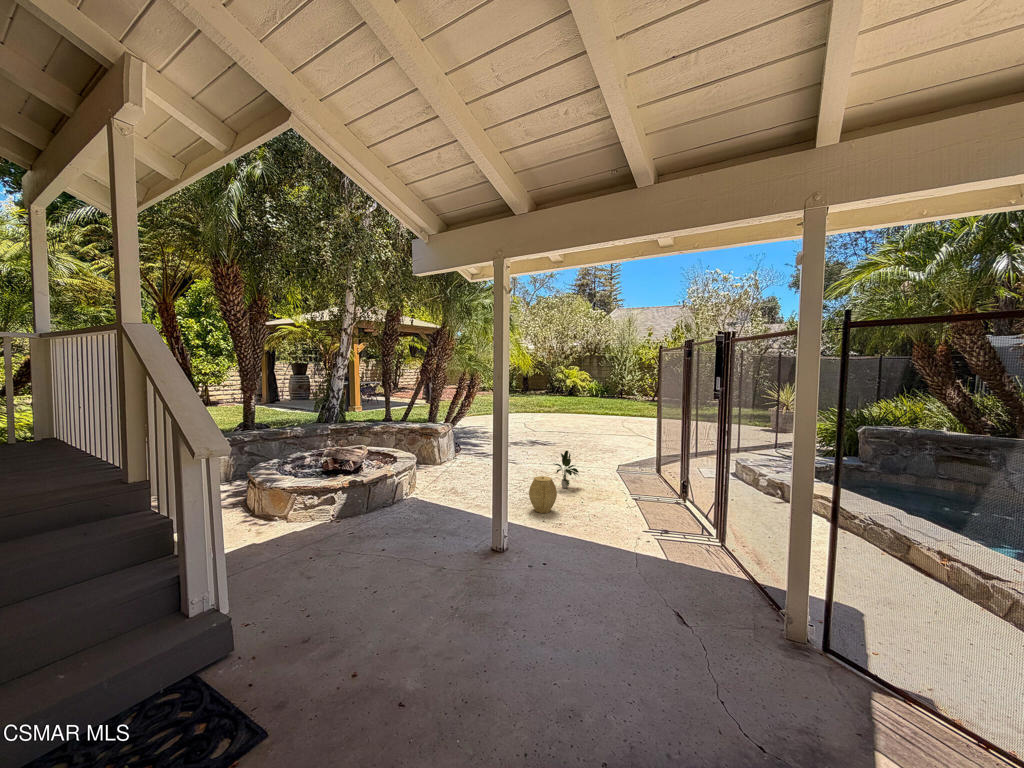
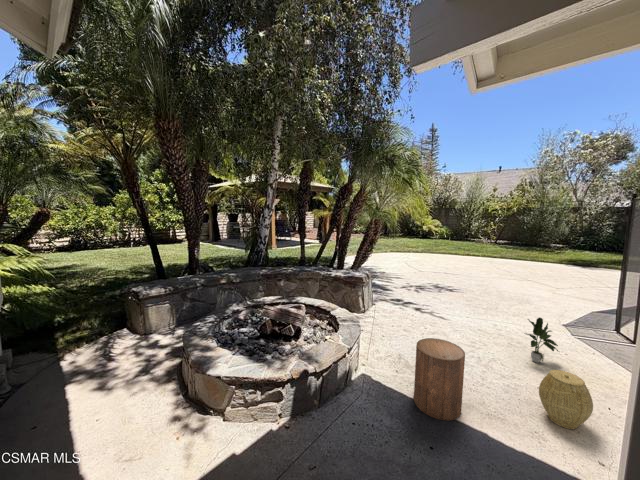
stool: none [443,461,477,514] -> present [414,338,465,421]

